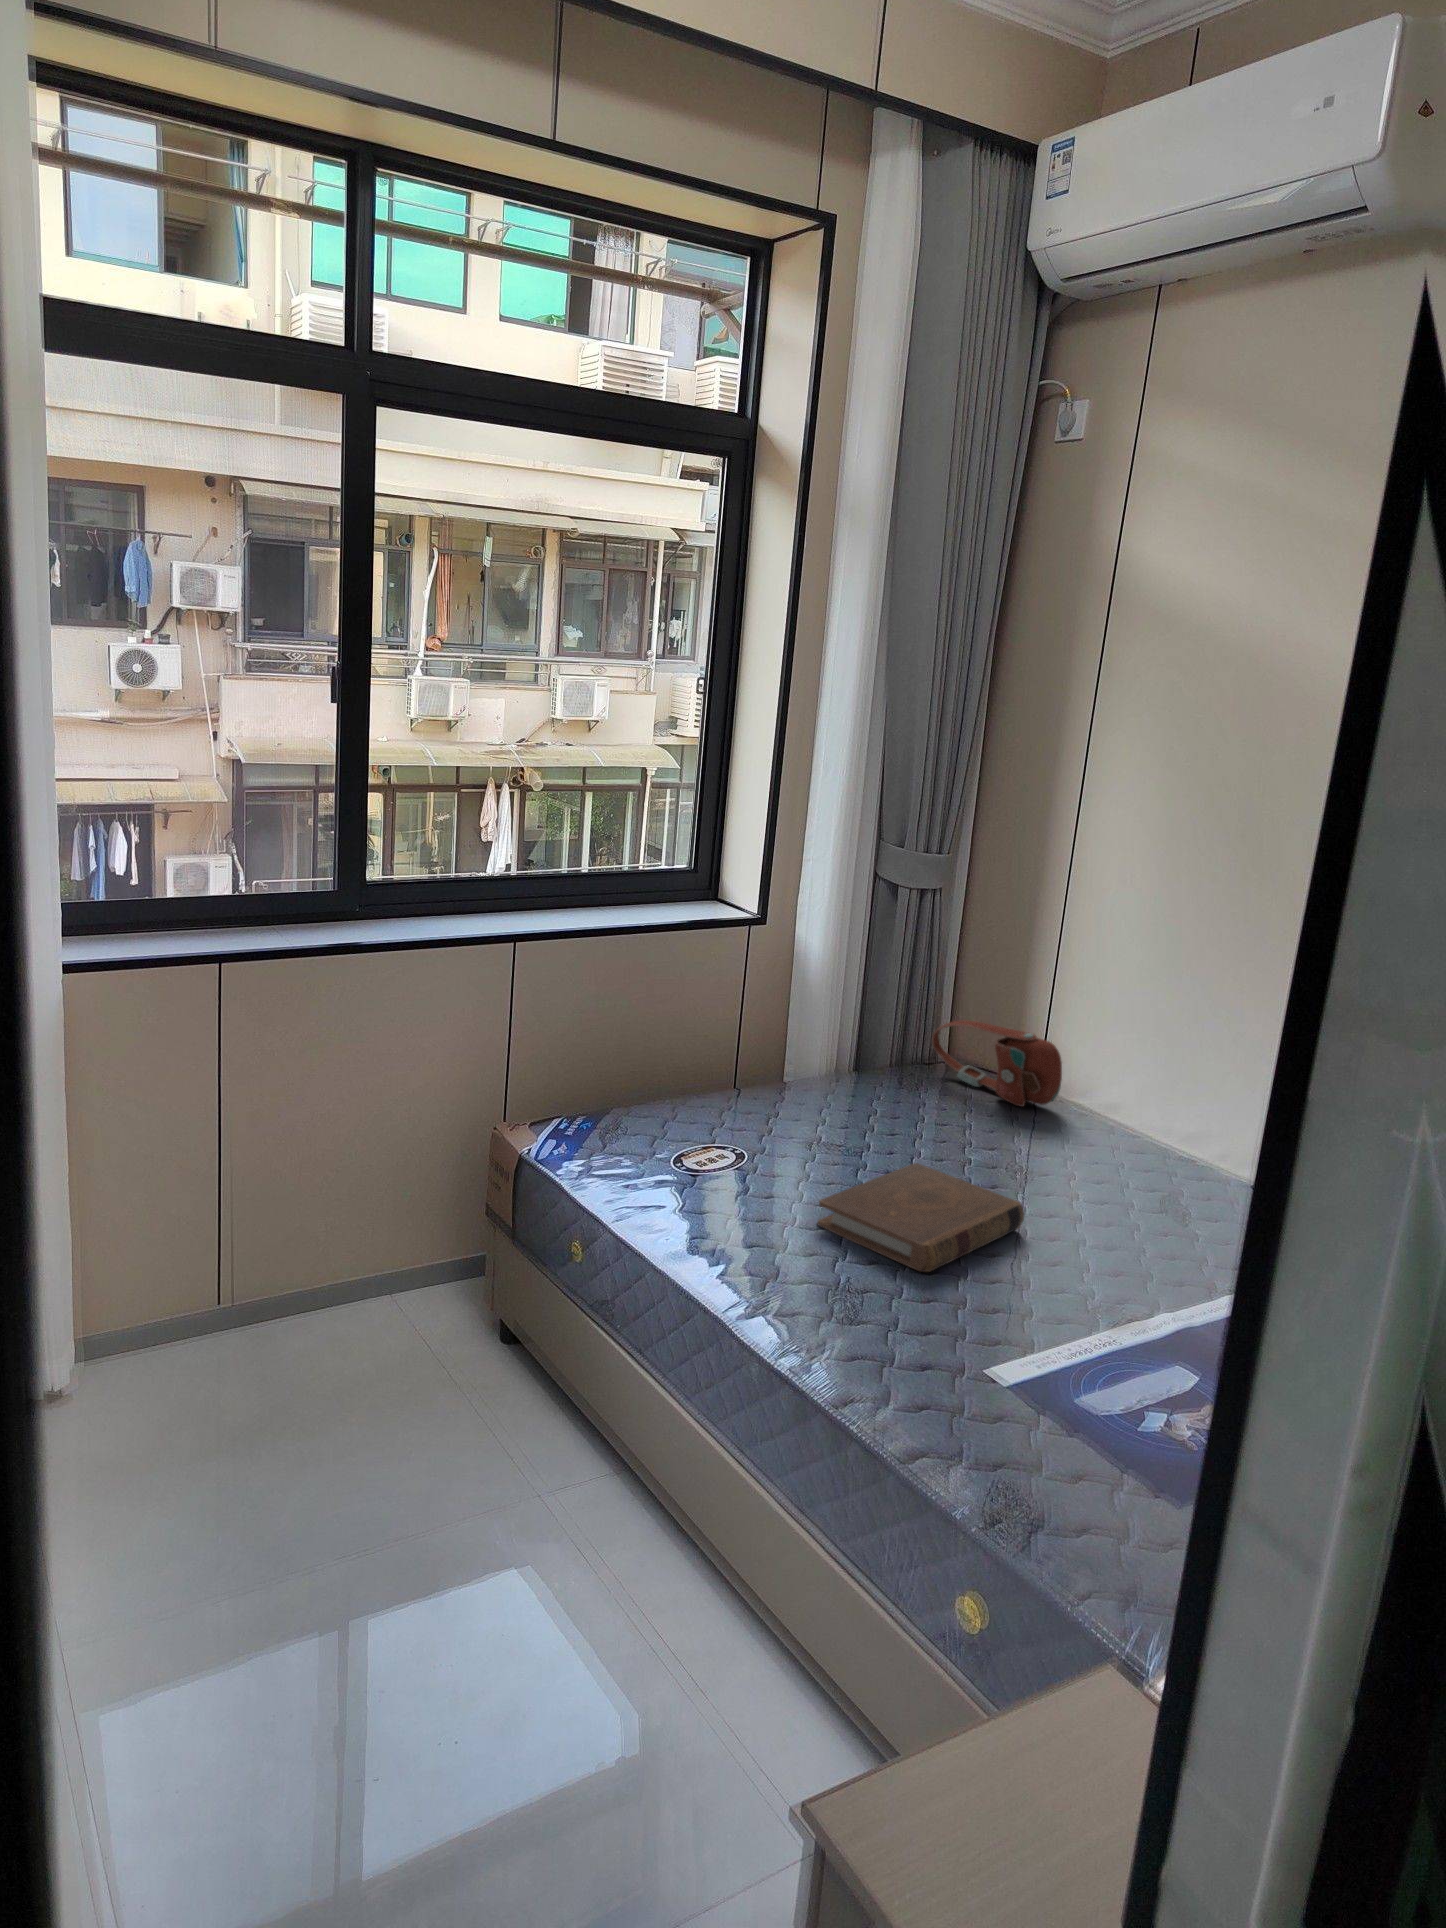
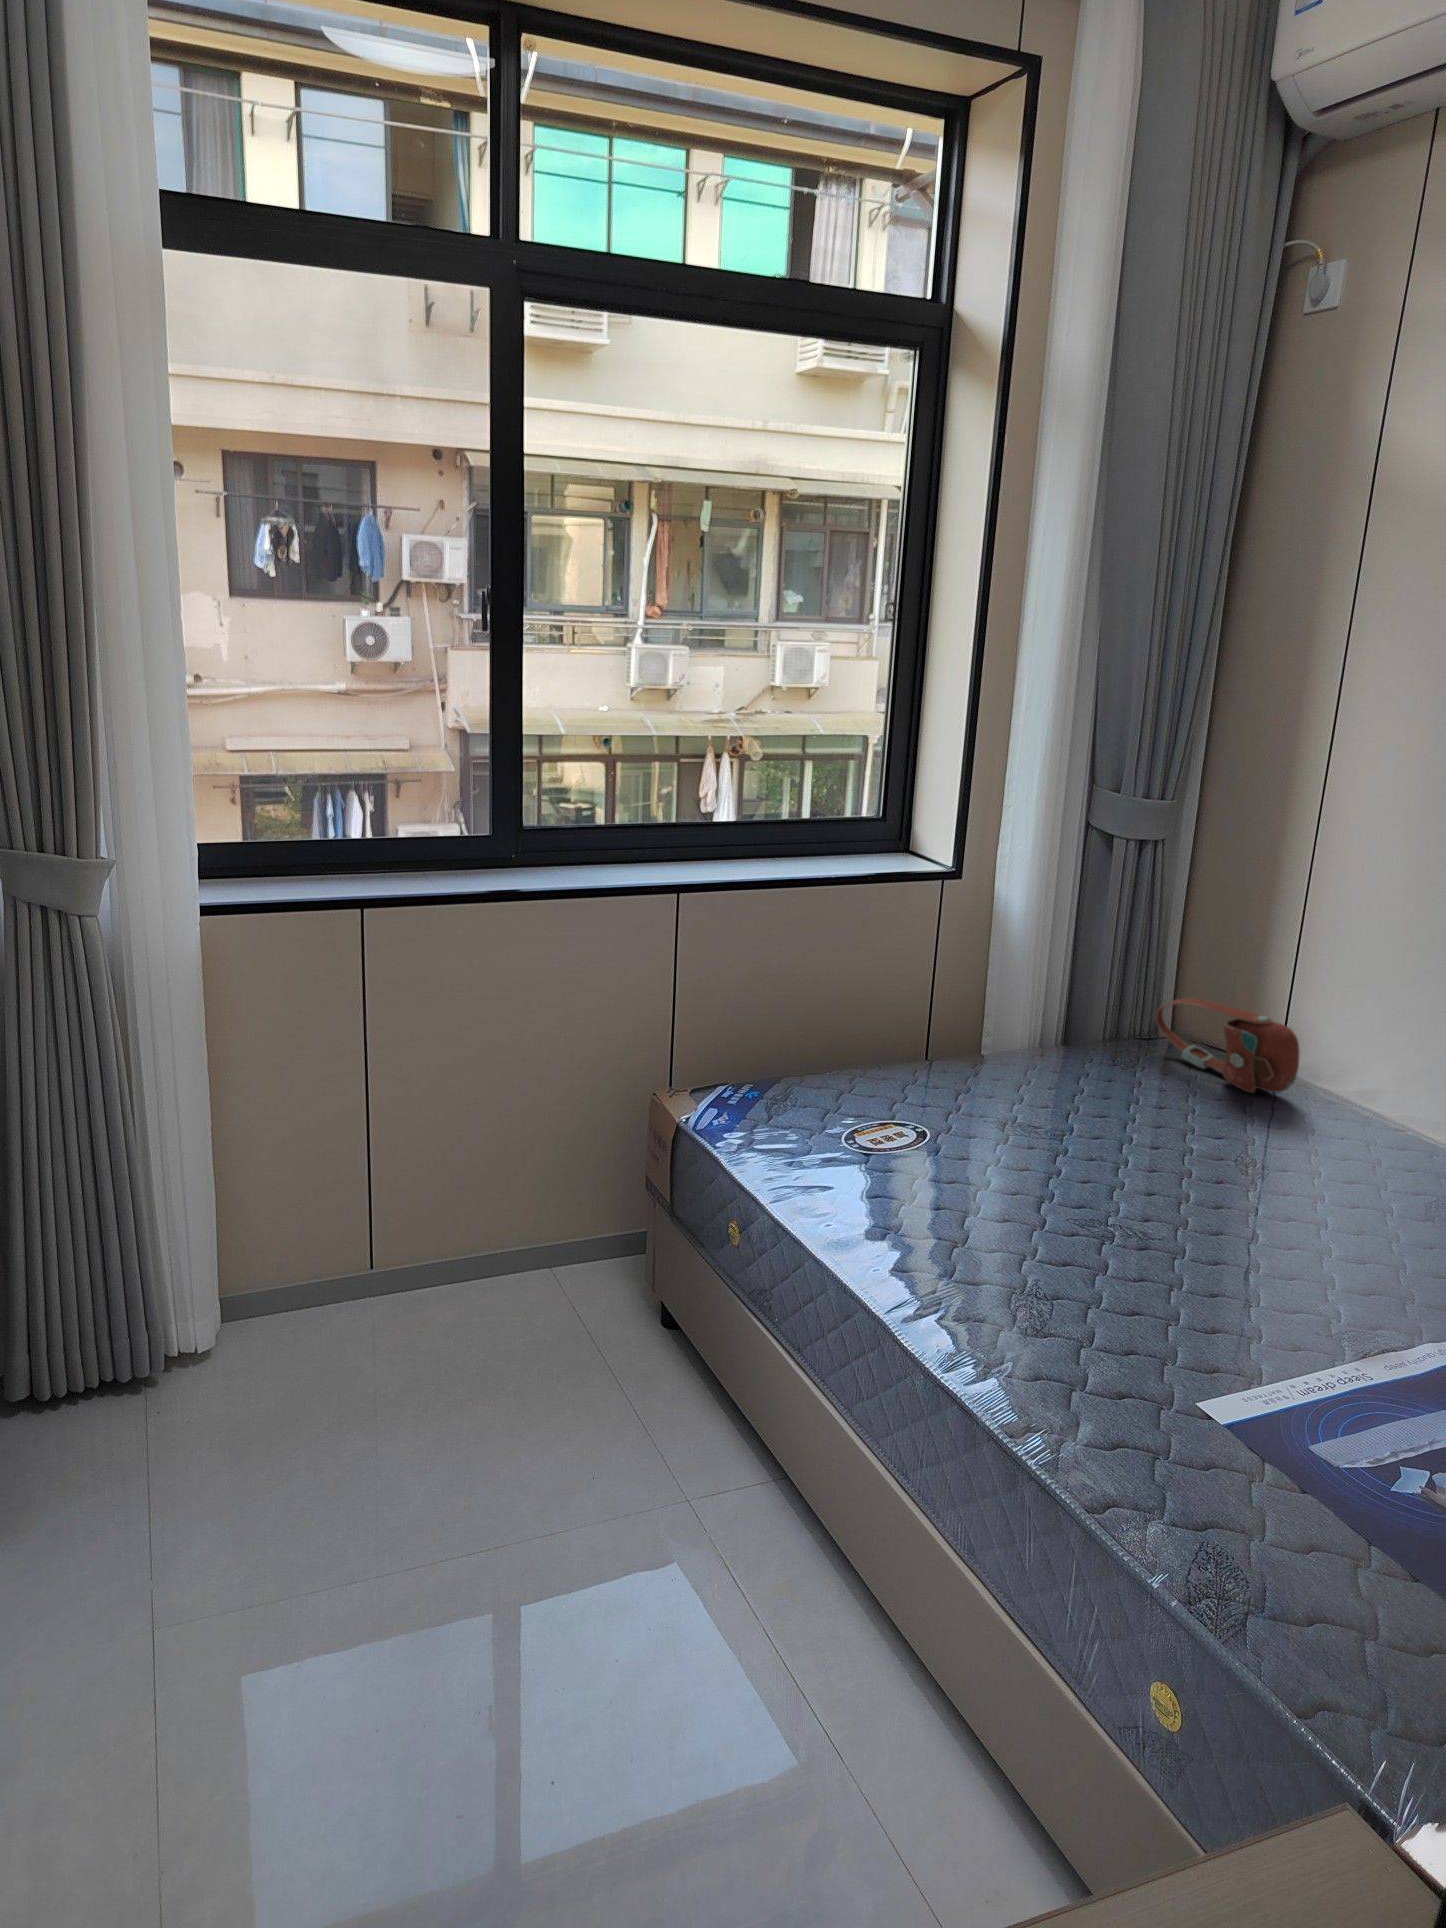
book: present [817,1163,1024,1272] -> none [1010,1154,1246,1282]

